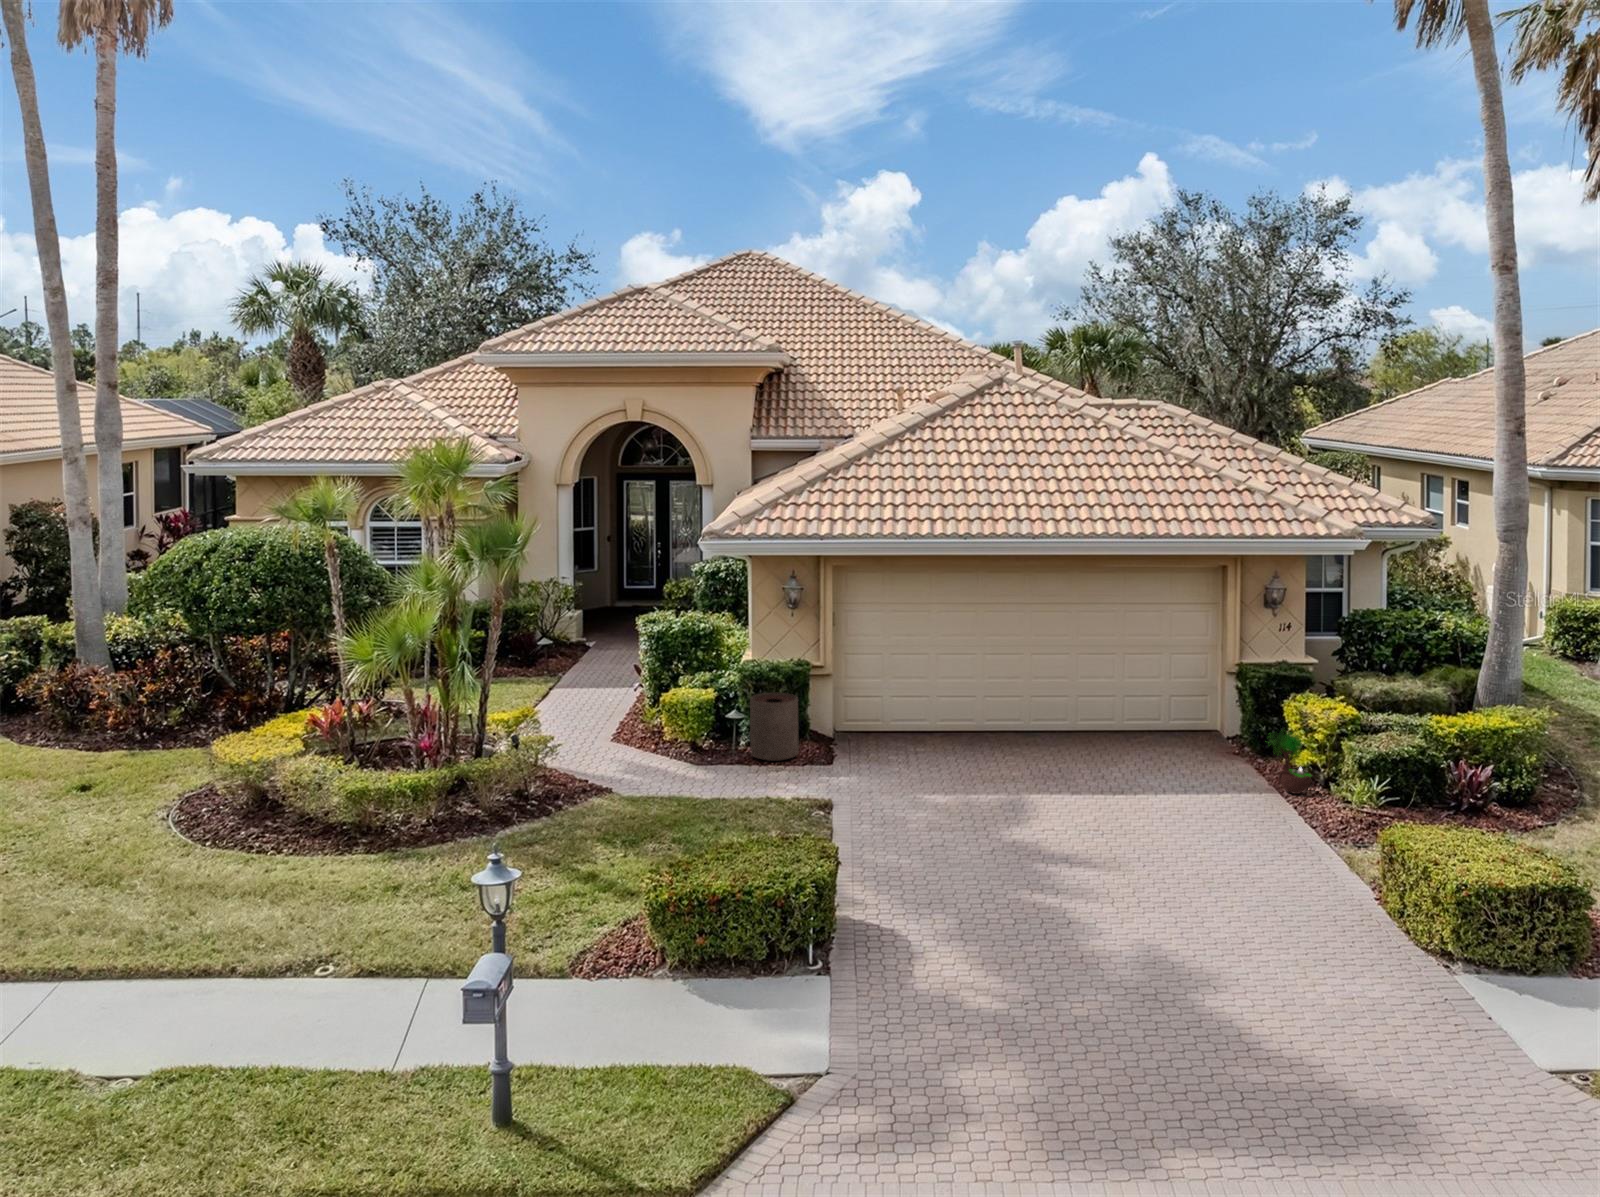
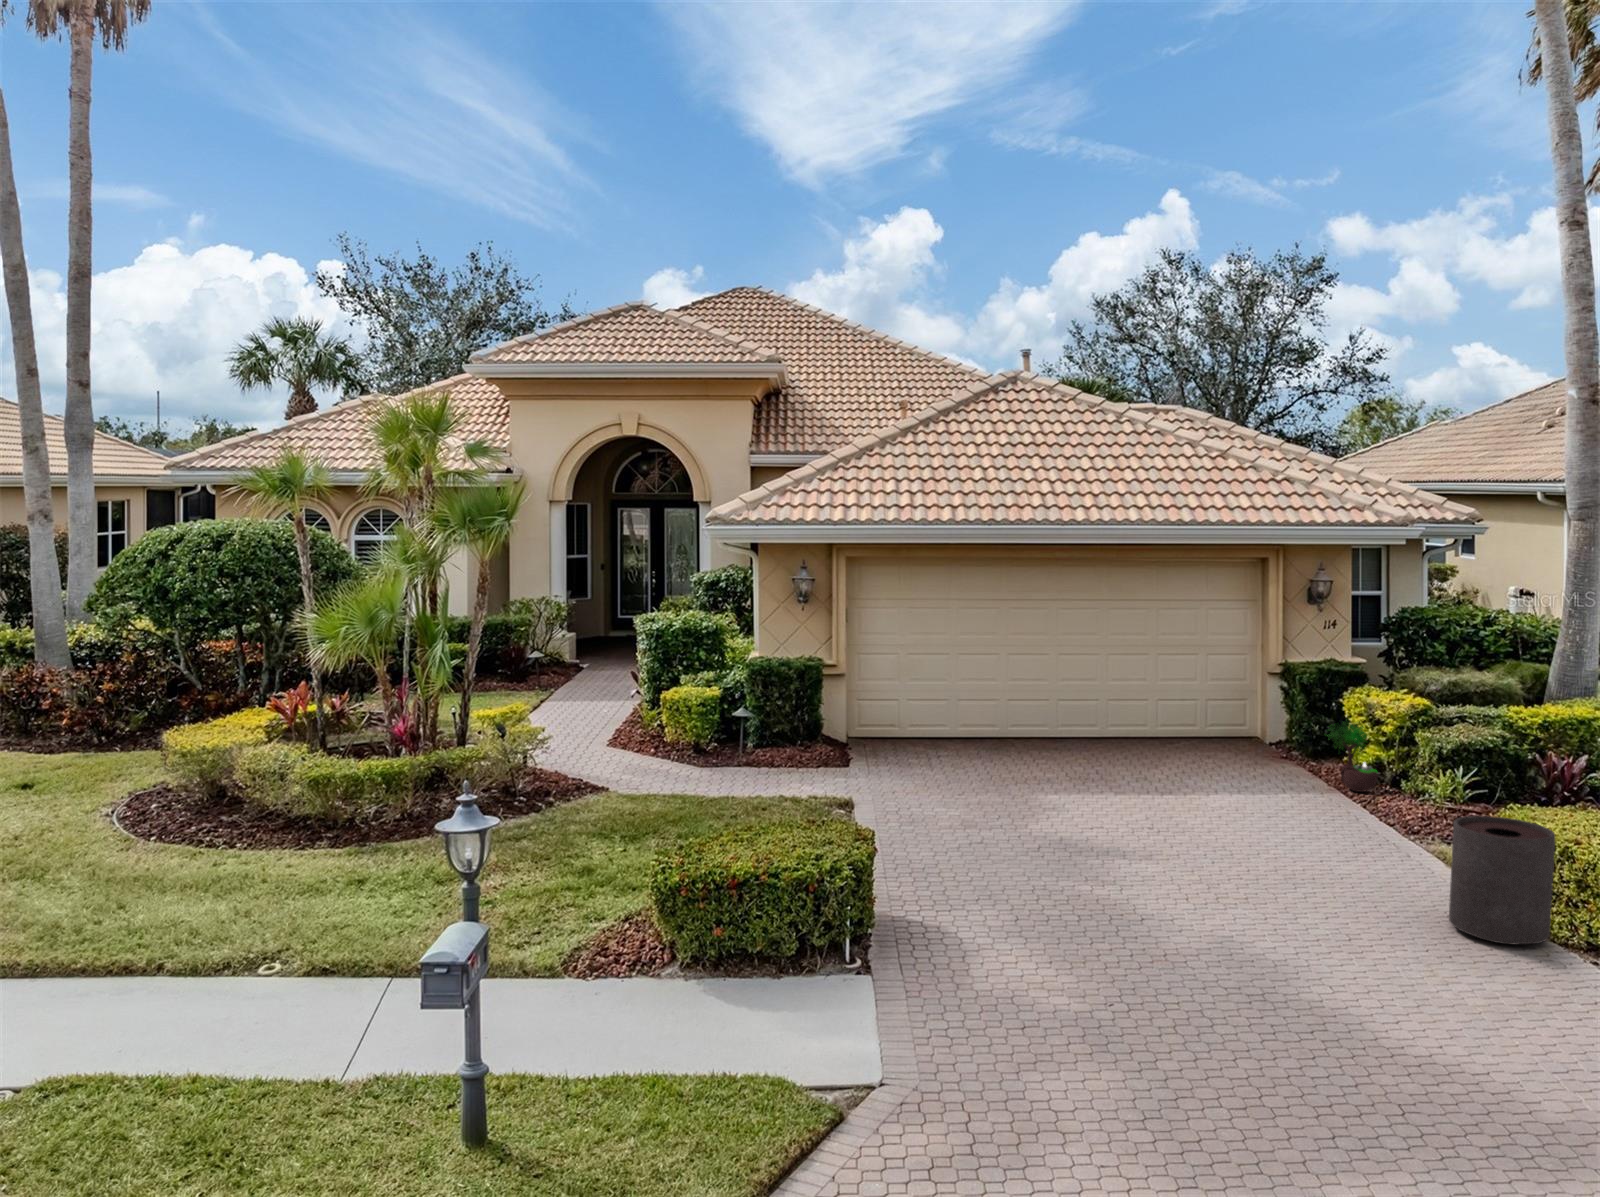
trash can: present [750,693,799,761] -> present [1449,816,1555,945]

